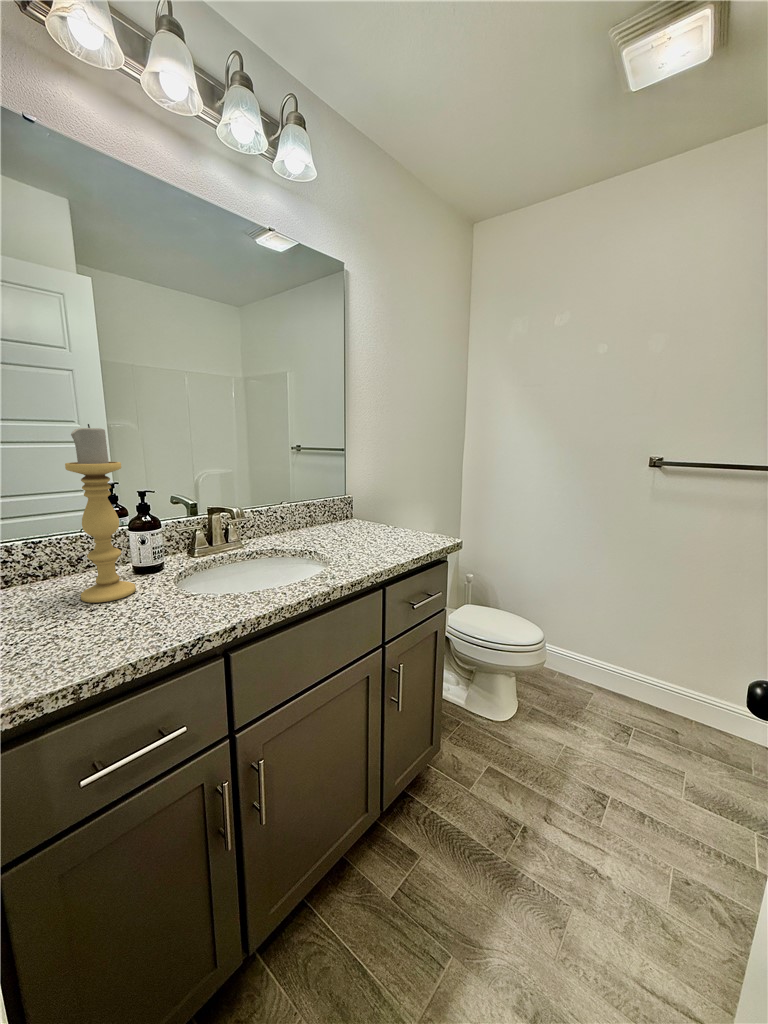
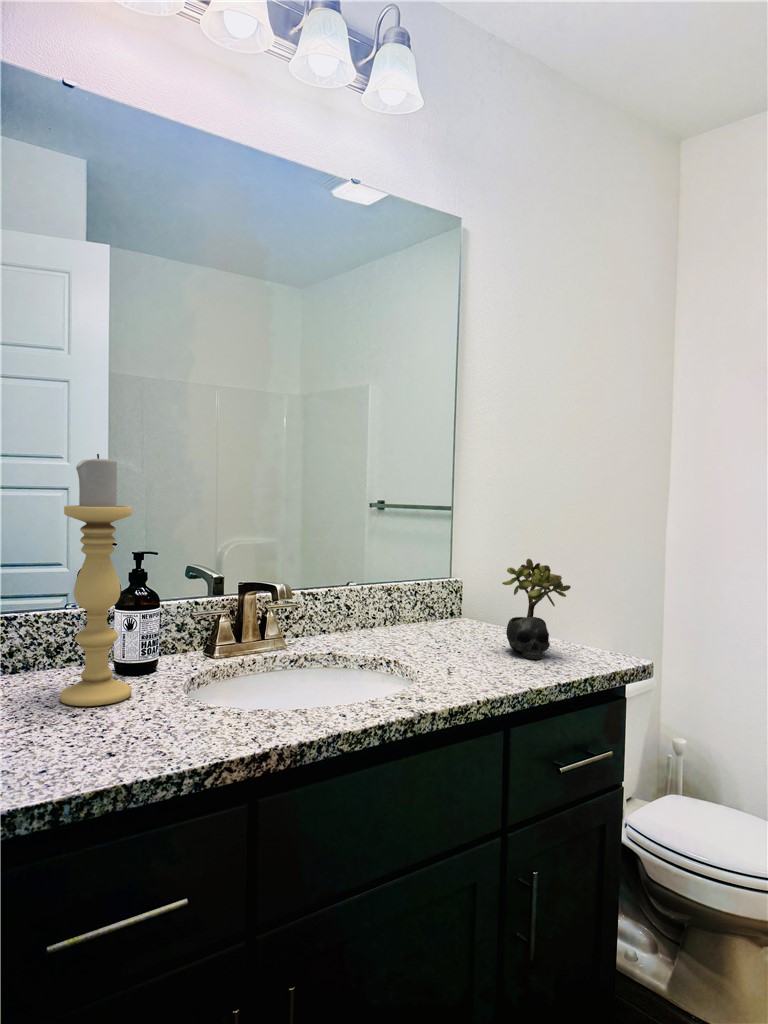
succulent plant: none [377,486,417,545] -> present [502,559,571,659]

